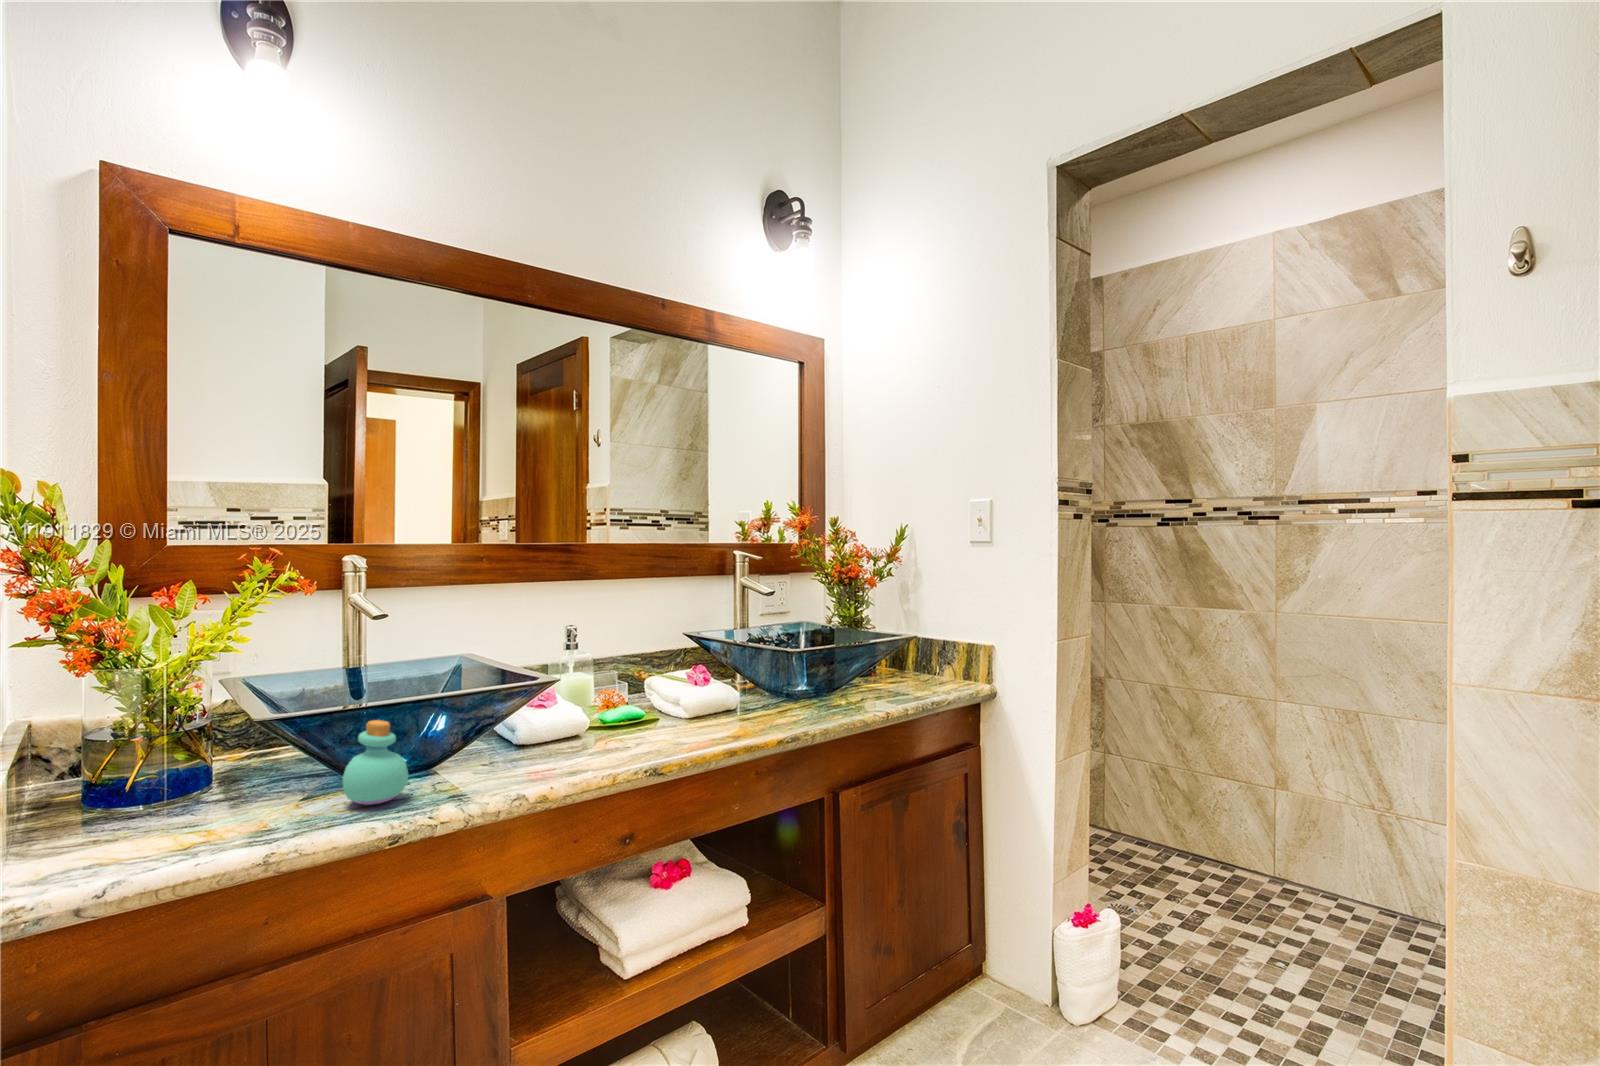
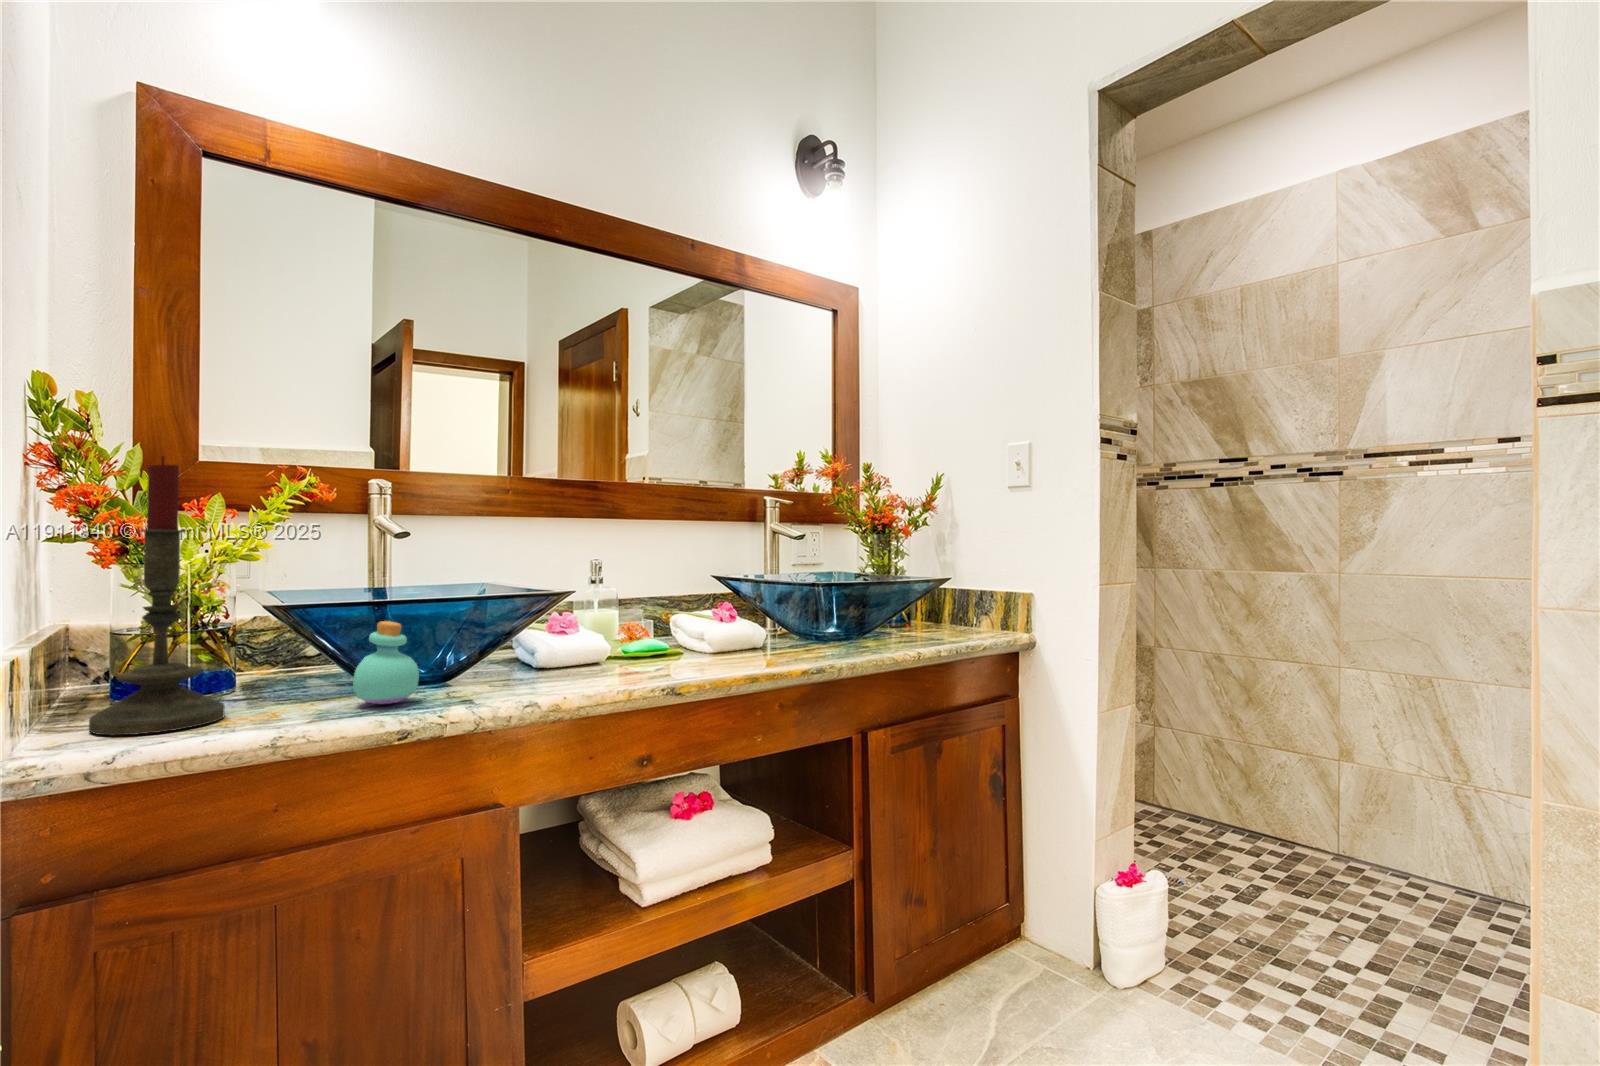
candle: none [79,571,214,859] -> present [89,457,225,735]

